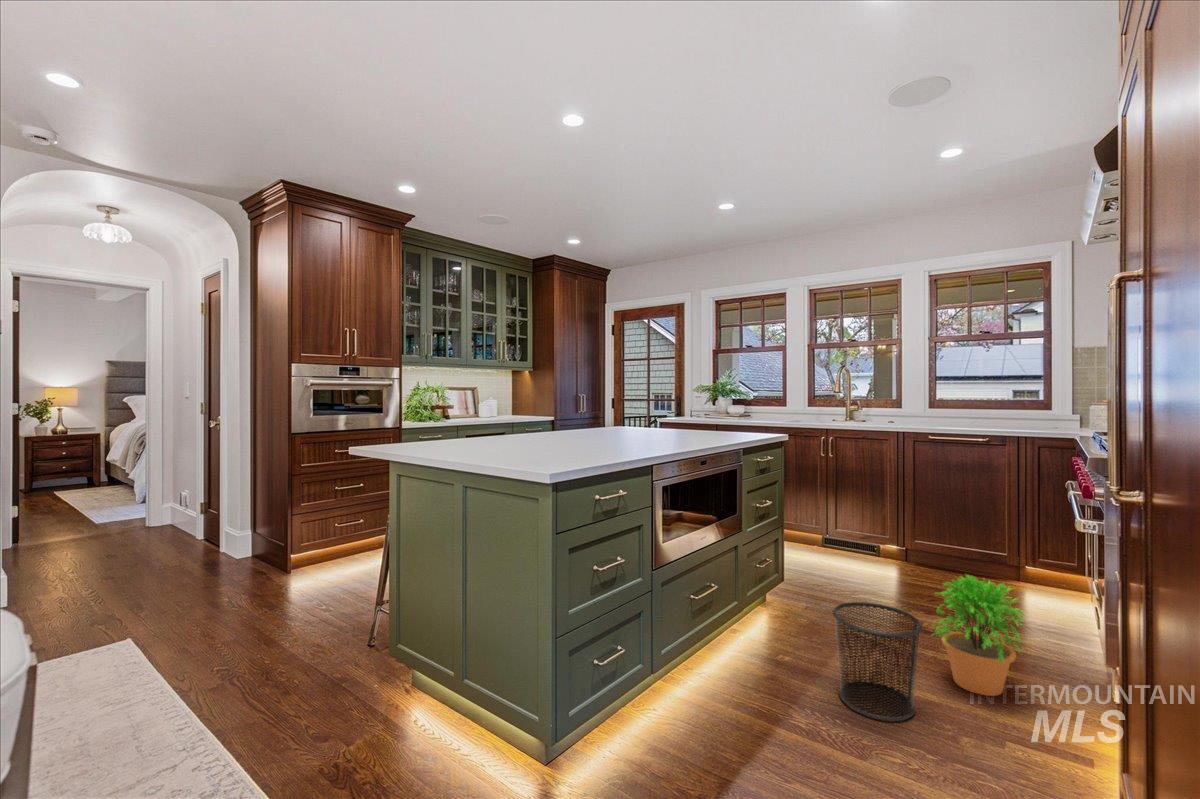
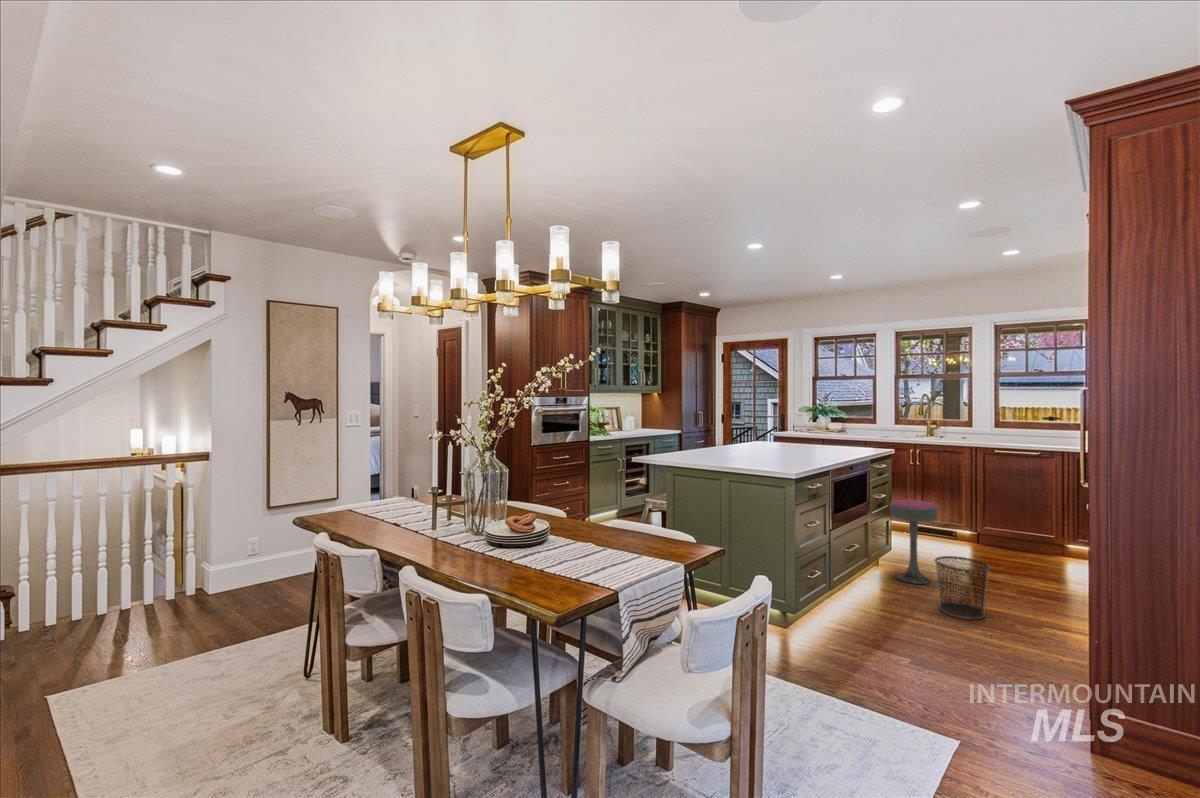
bar stool: none [777,506,846,638] -> present [890,500,938,584]
potted plant: present [934,575,1023,696] -> none [995,540,1055,611]

